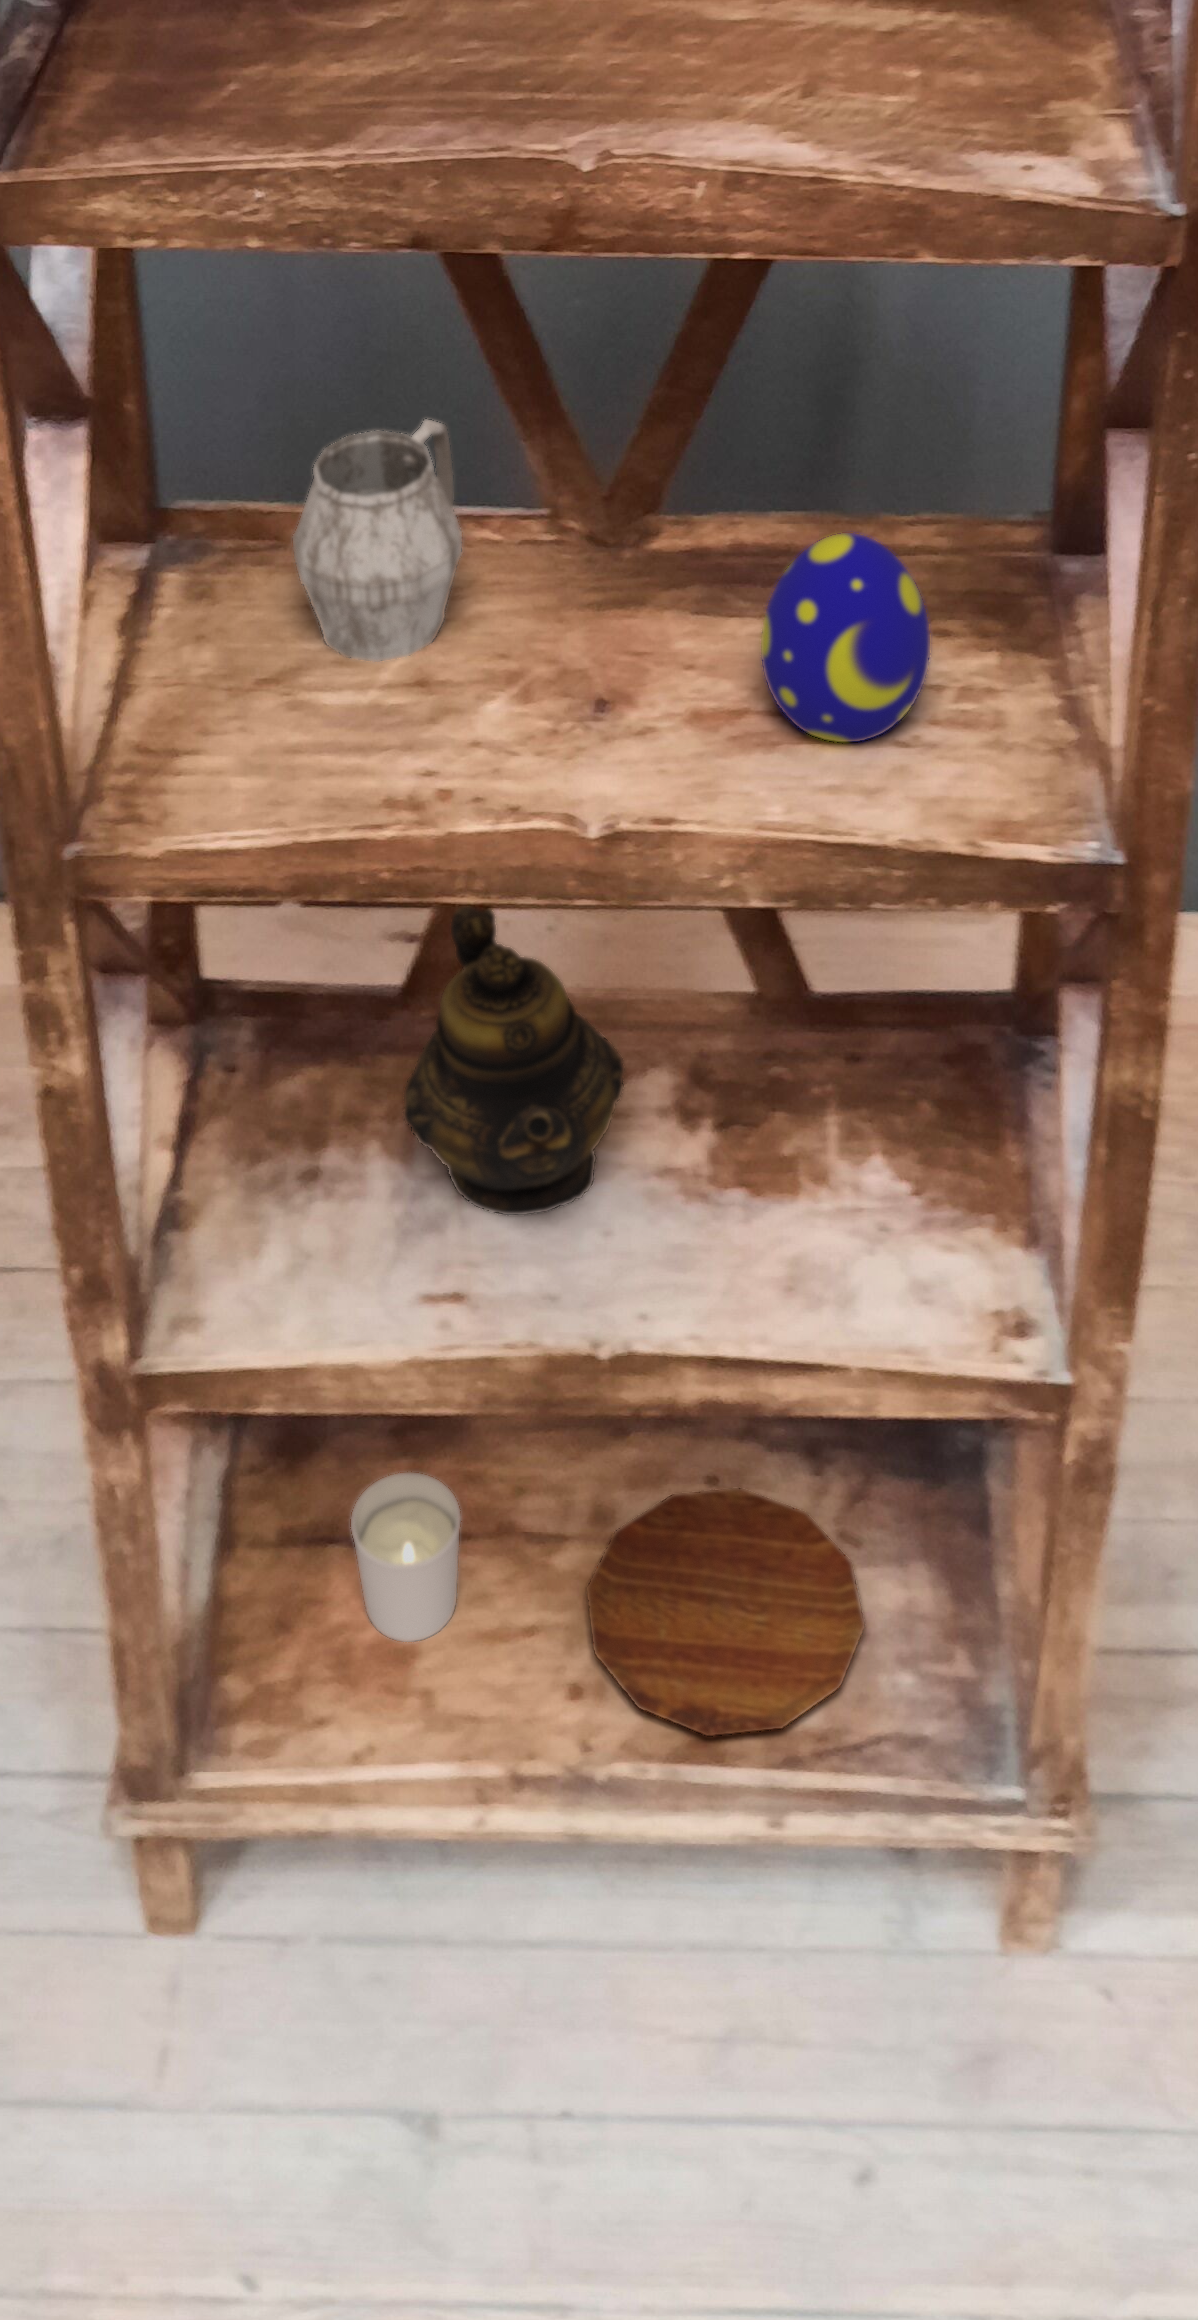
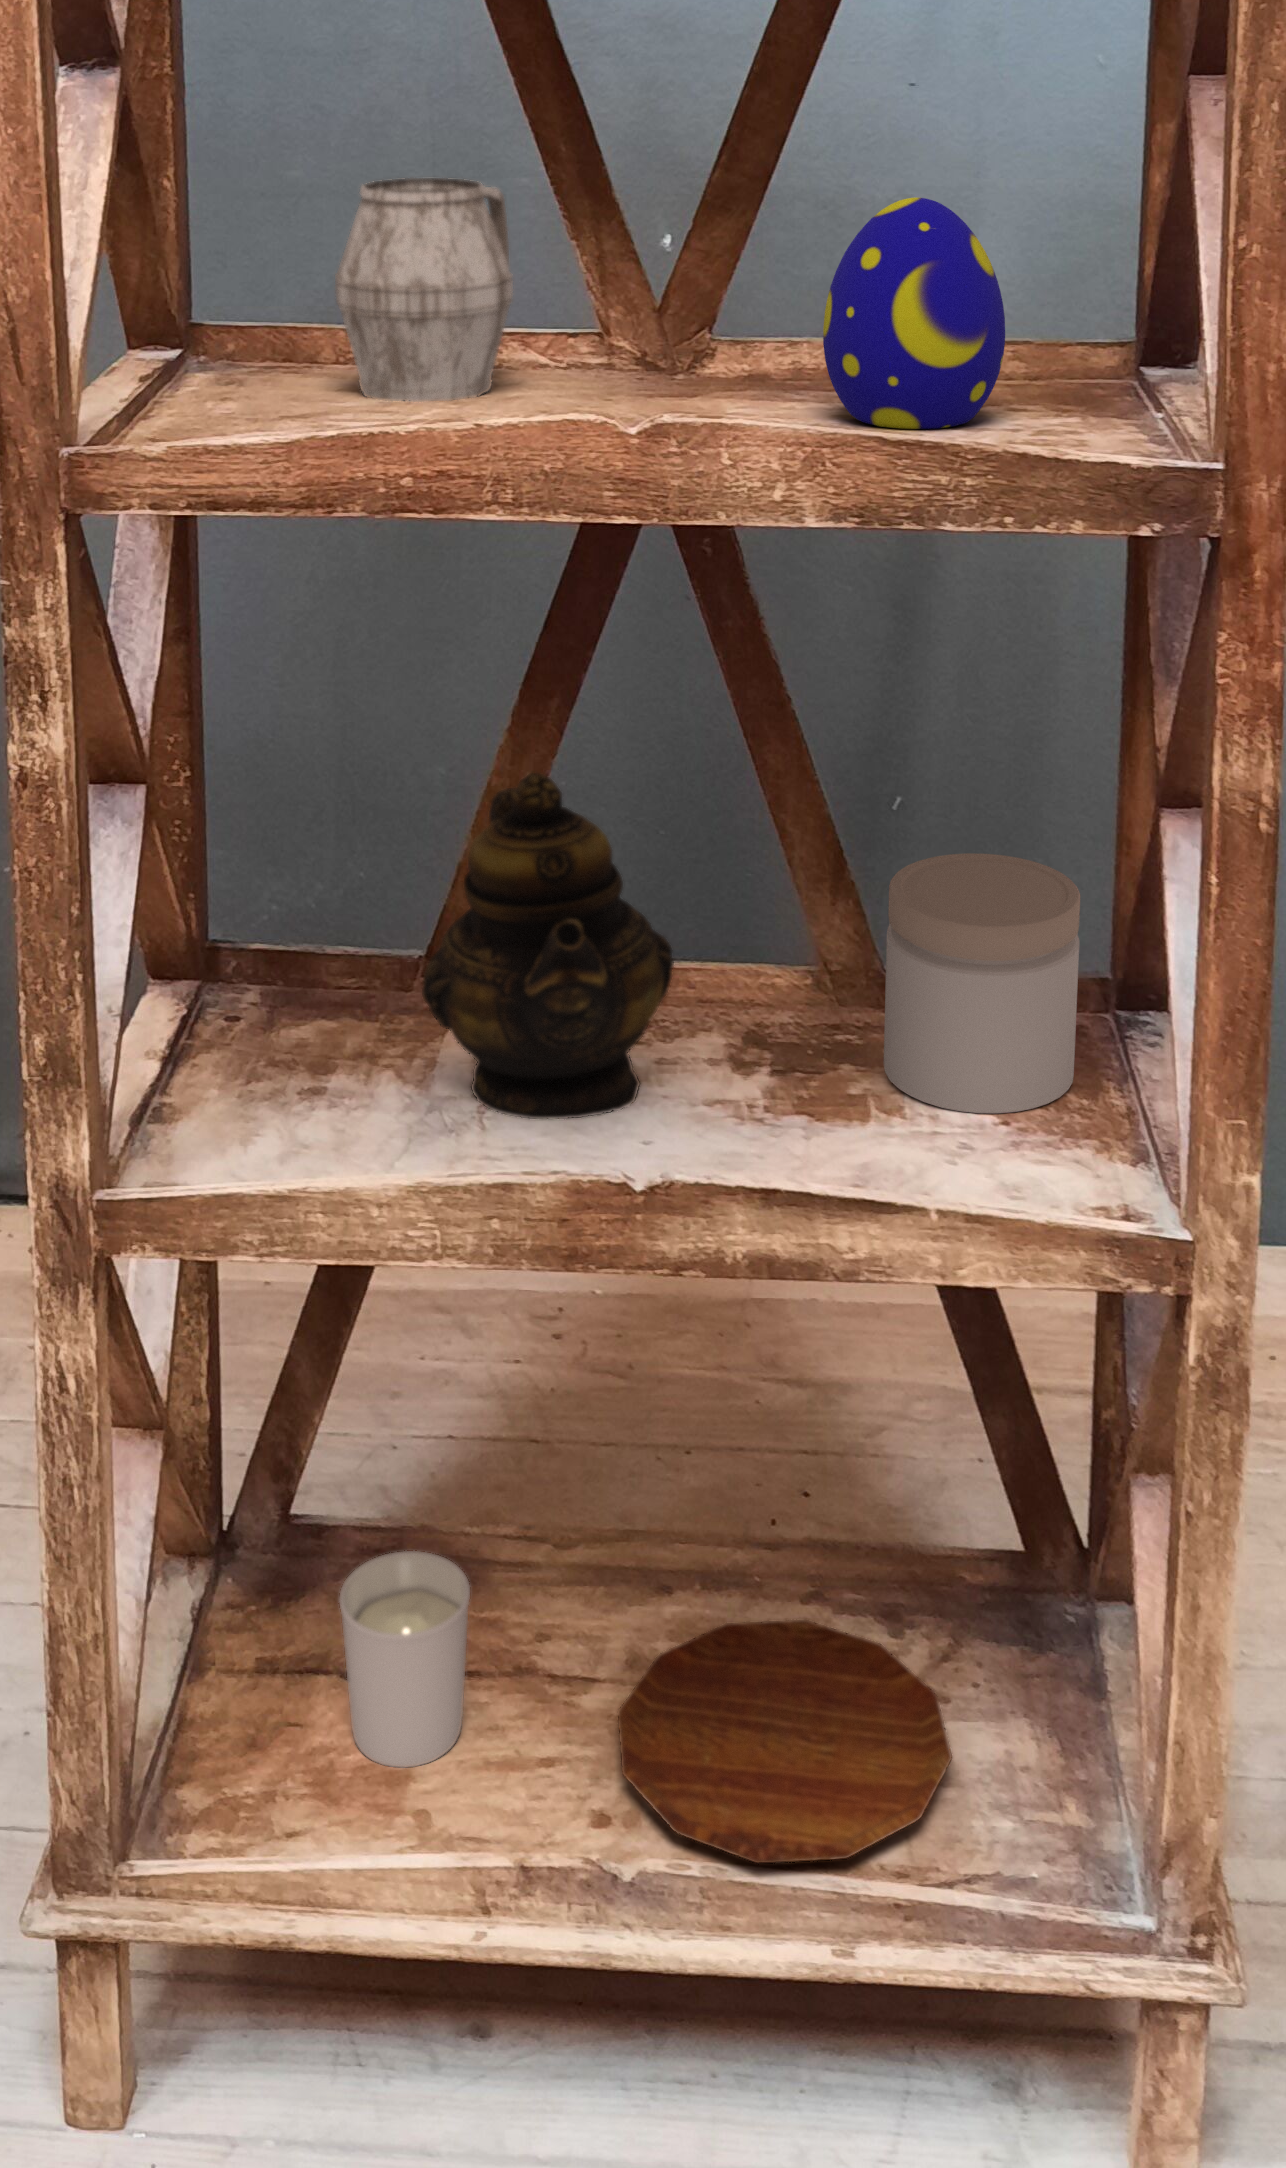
jar: none [809,945,987,1191] -> present [884,853,1080,1114]

